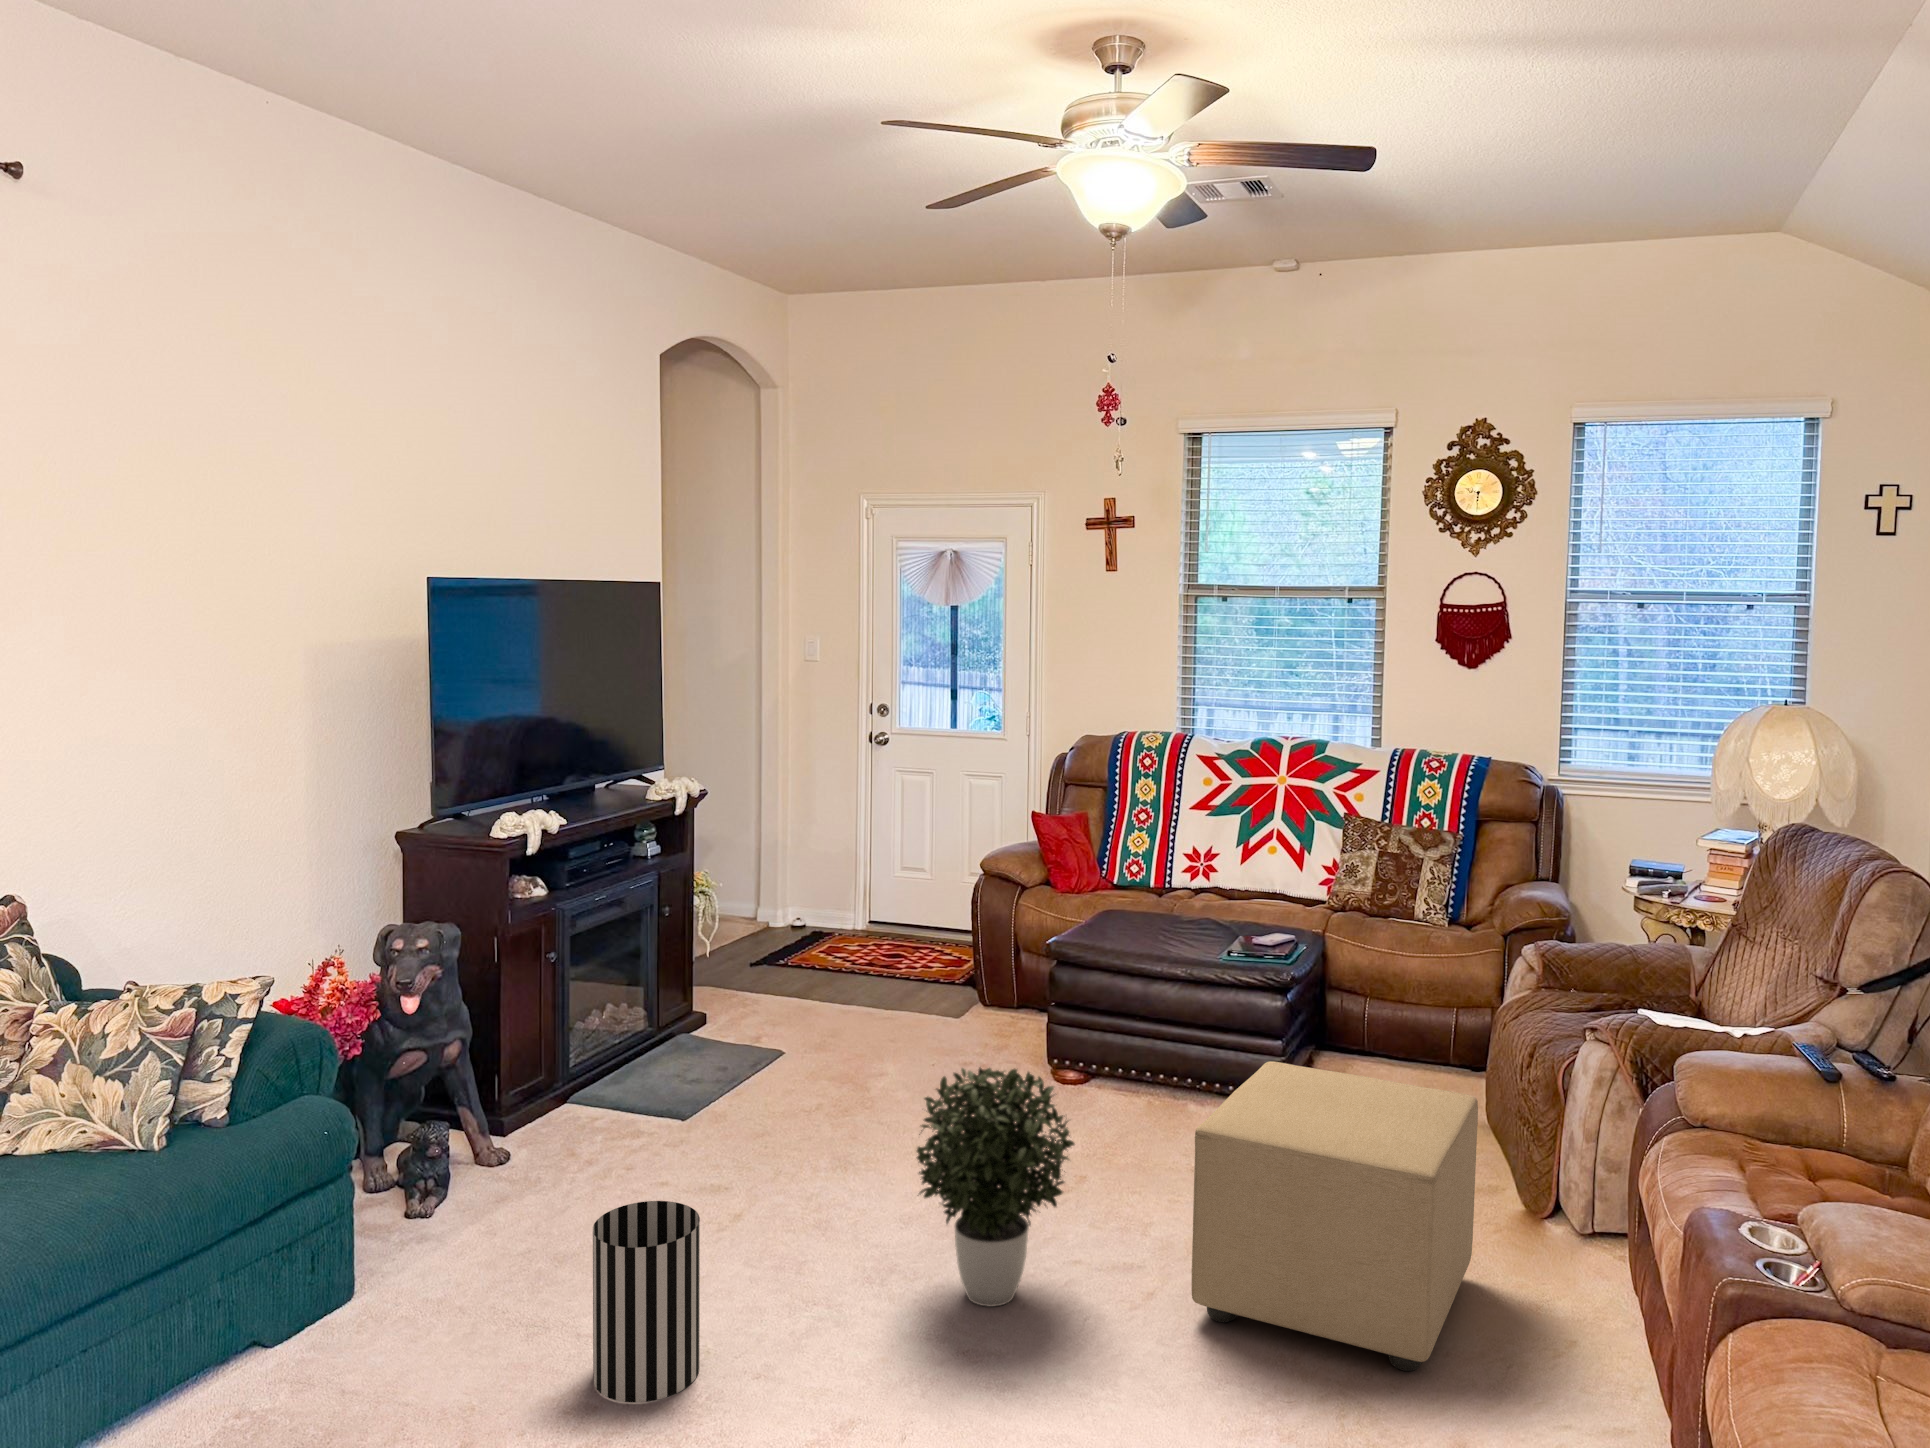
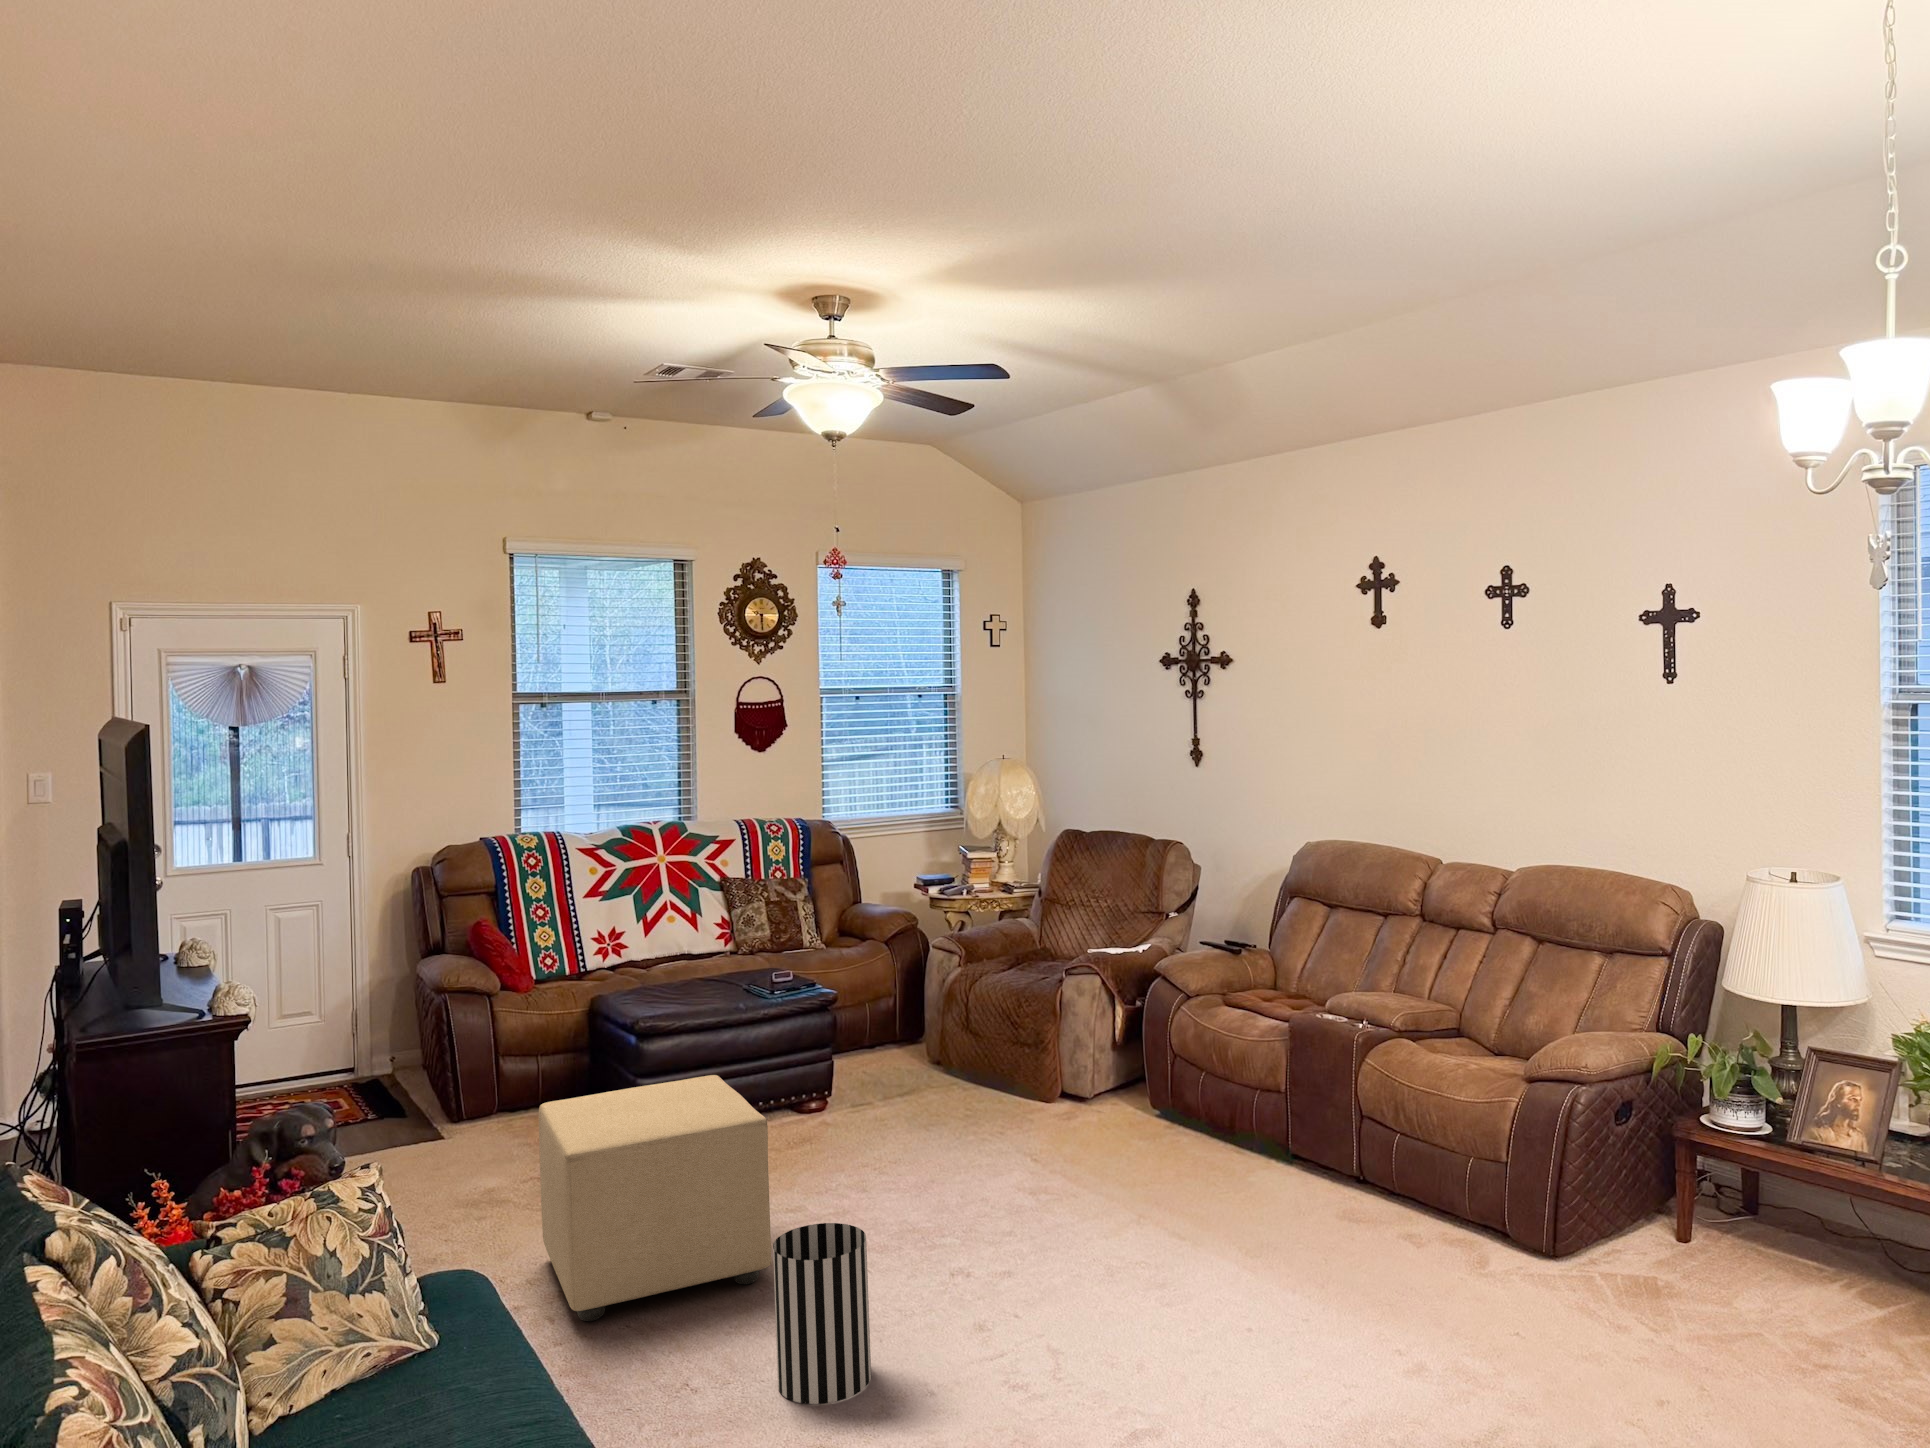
ottoman: present [1192,1061,1478,1371] -> present [539,1075,771,1321]
potted plant: present [917,1068,1075,1307] -> none [838,1053,971,1250]

